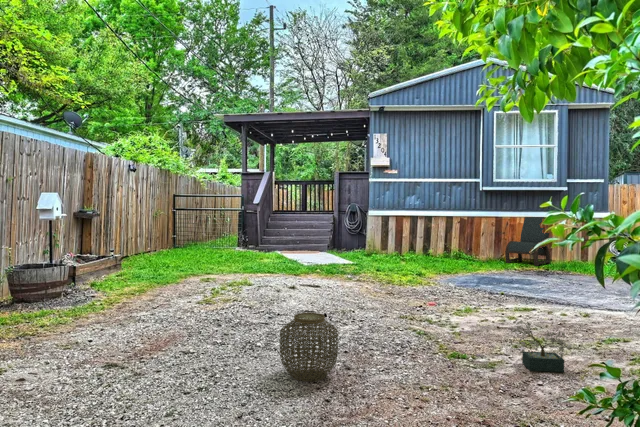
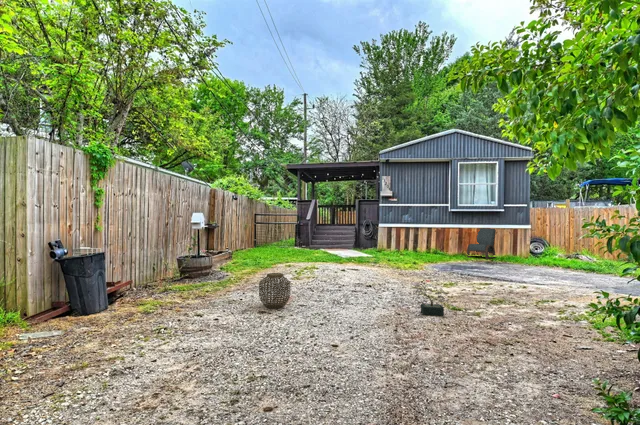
woven basket: present [280,313,338,382] -> present [259,273,290,309]
decorative plant: present [510,319,571,372] -> present [413,284,448,315]

